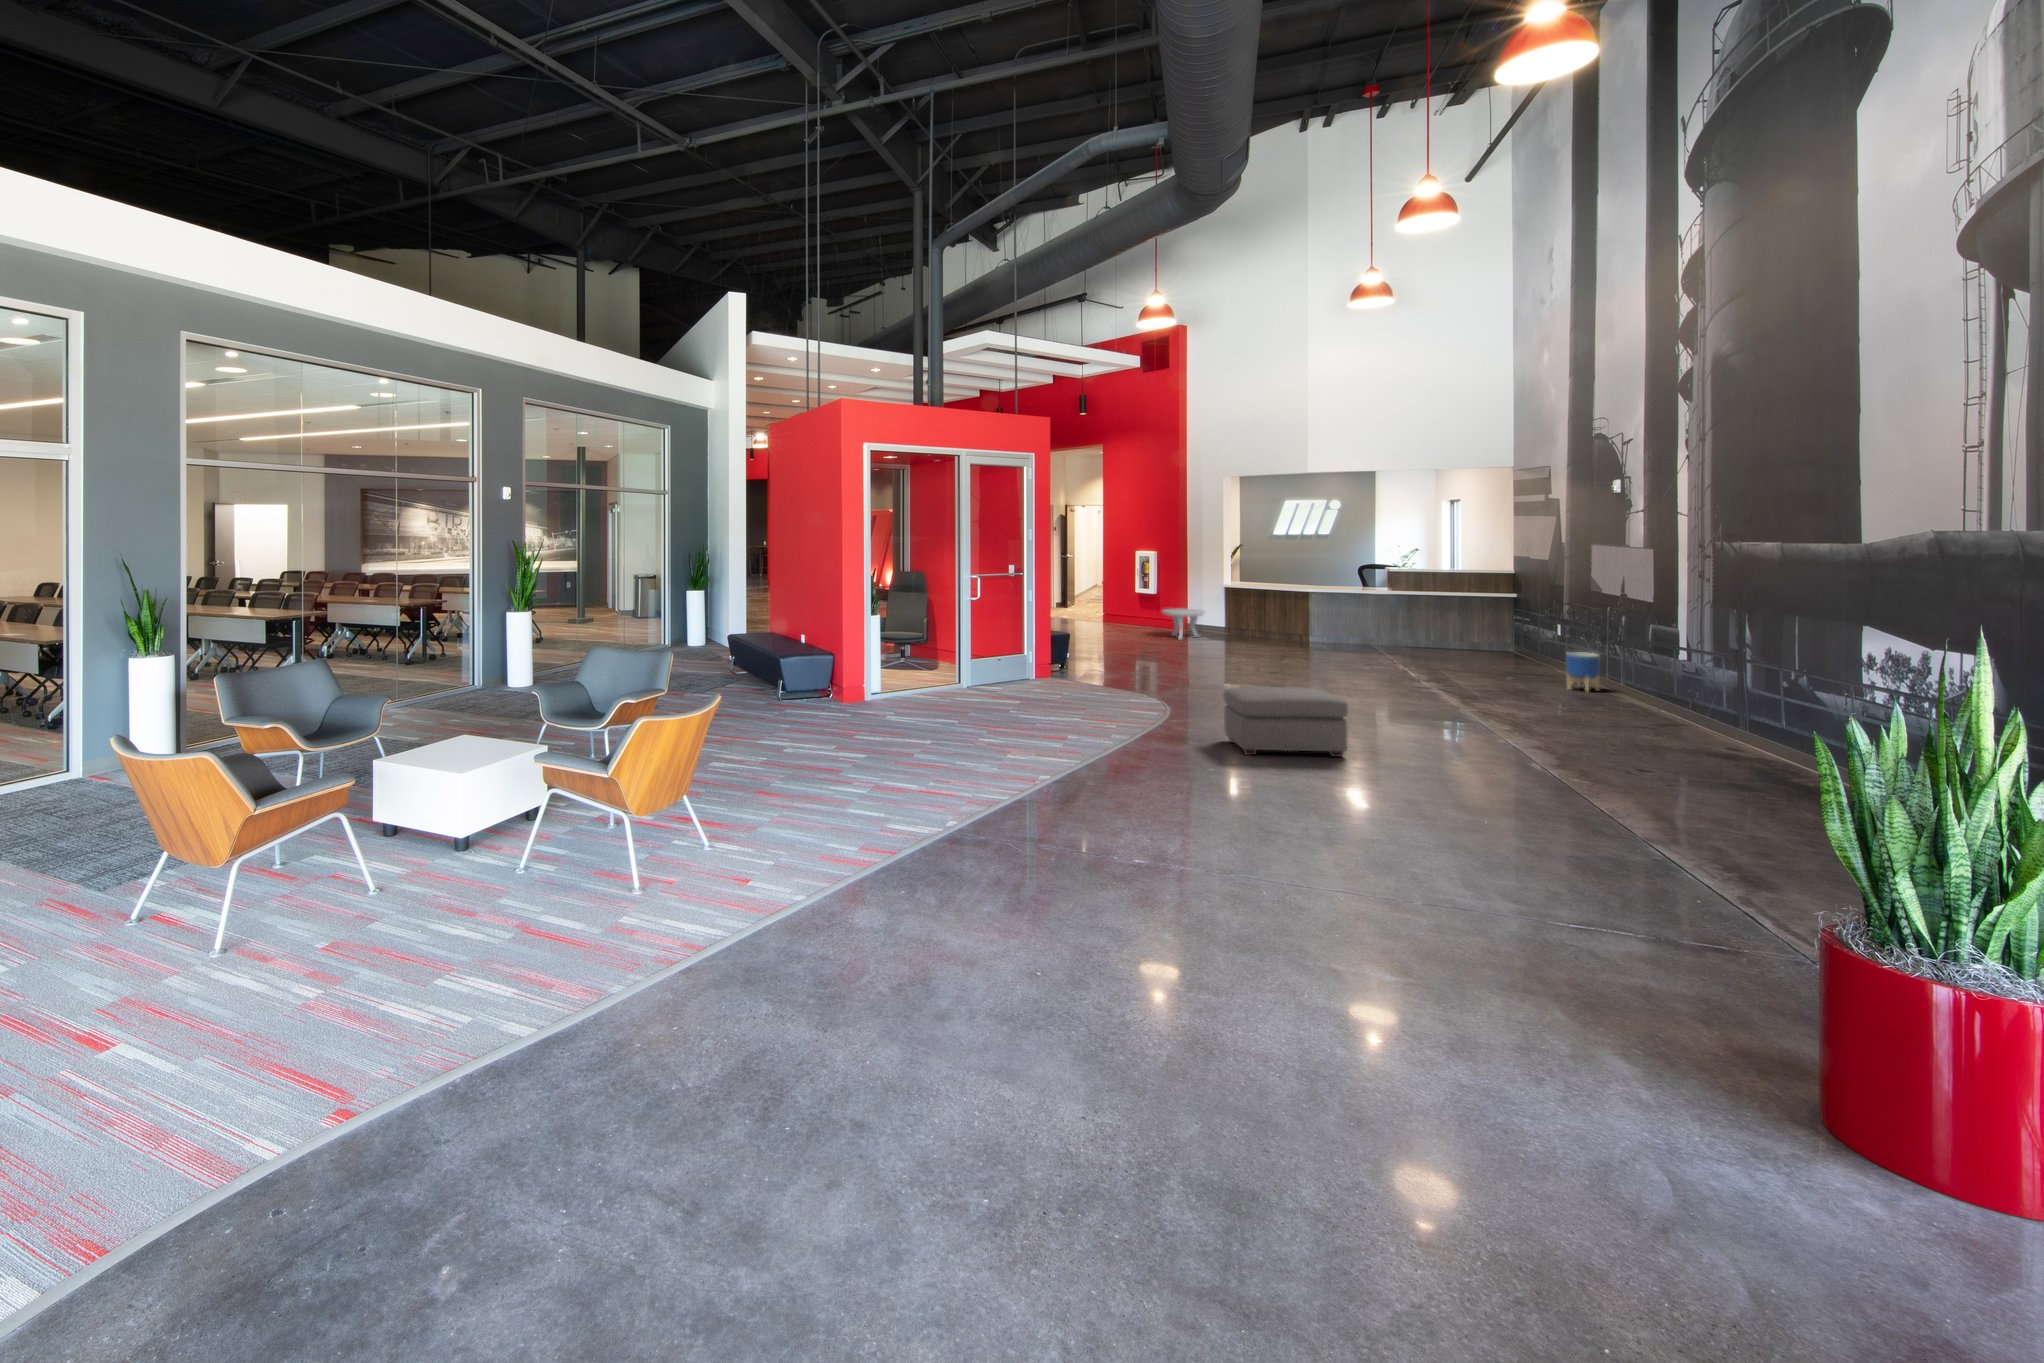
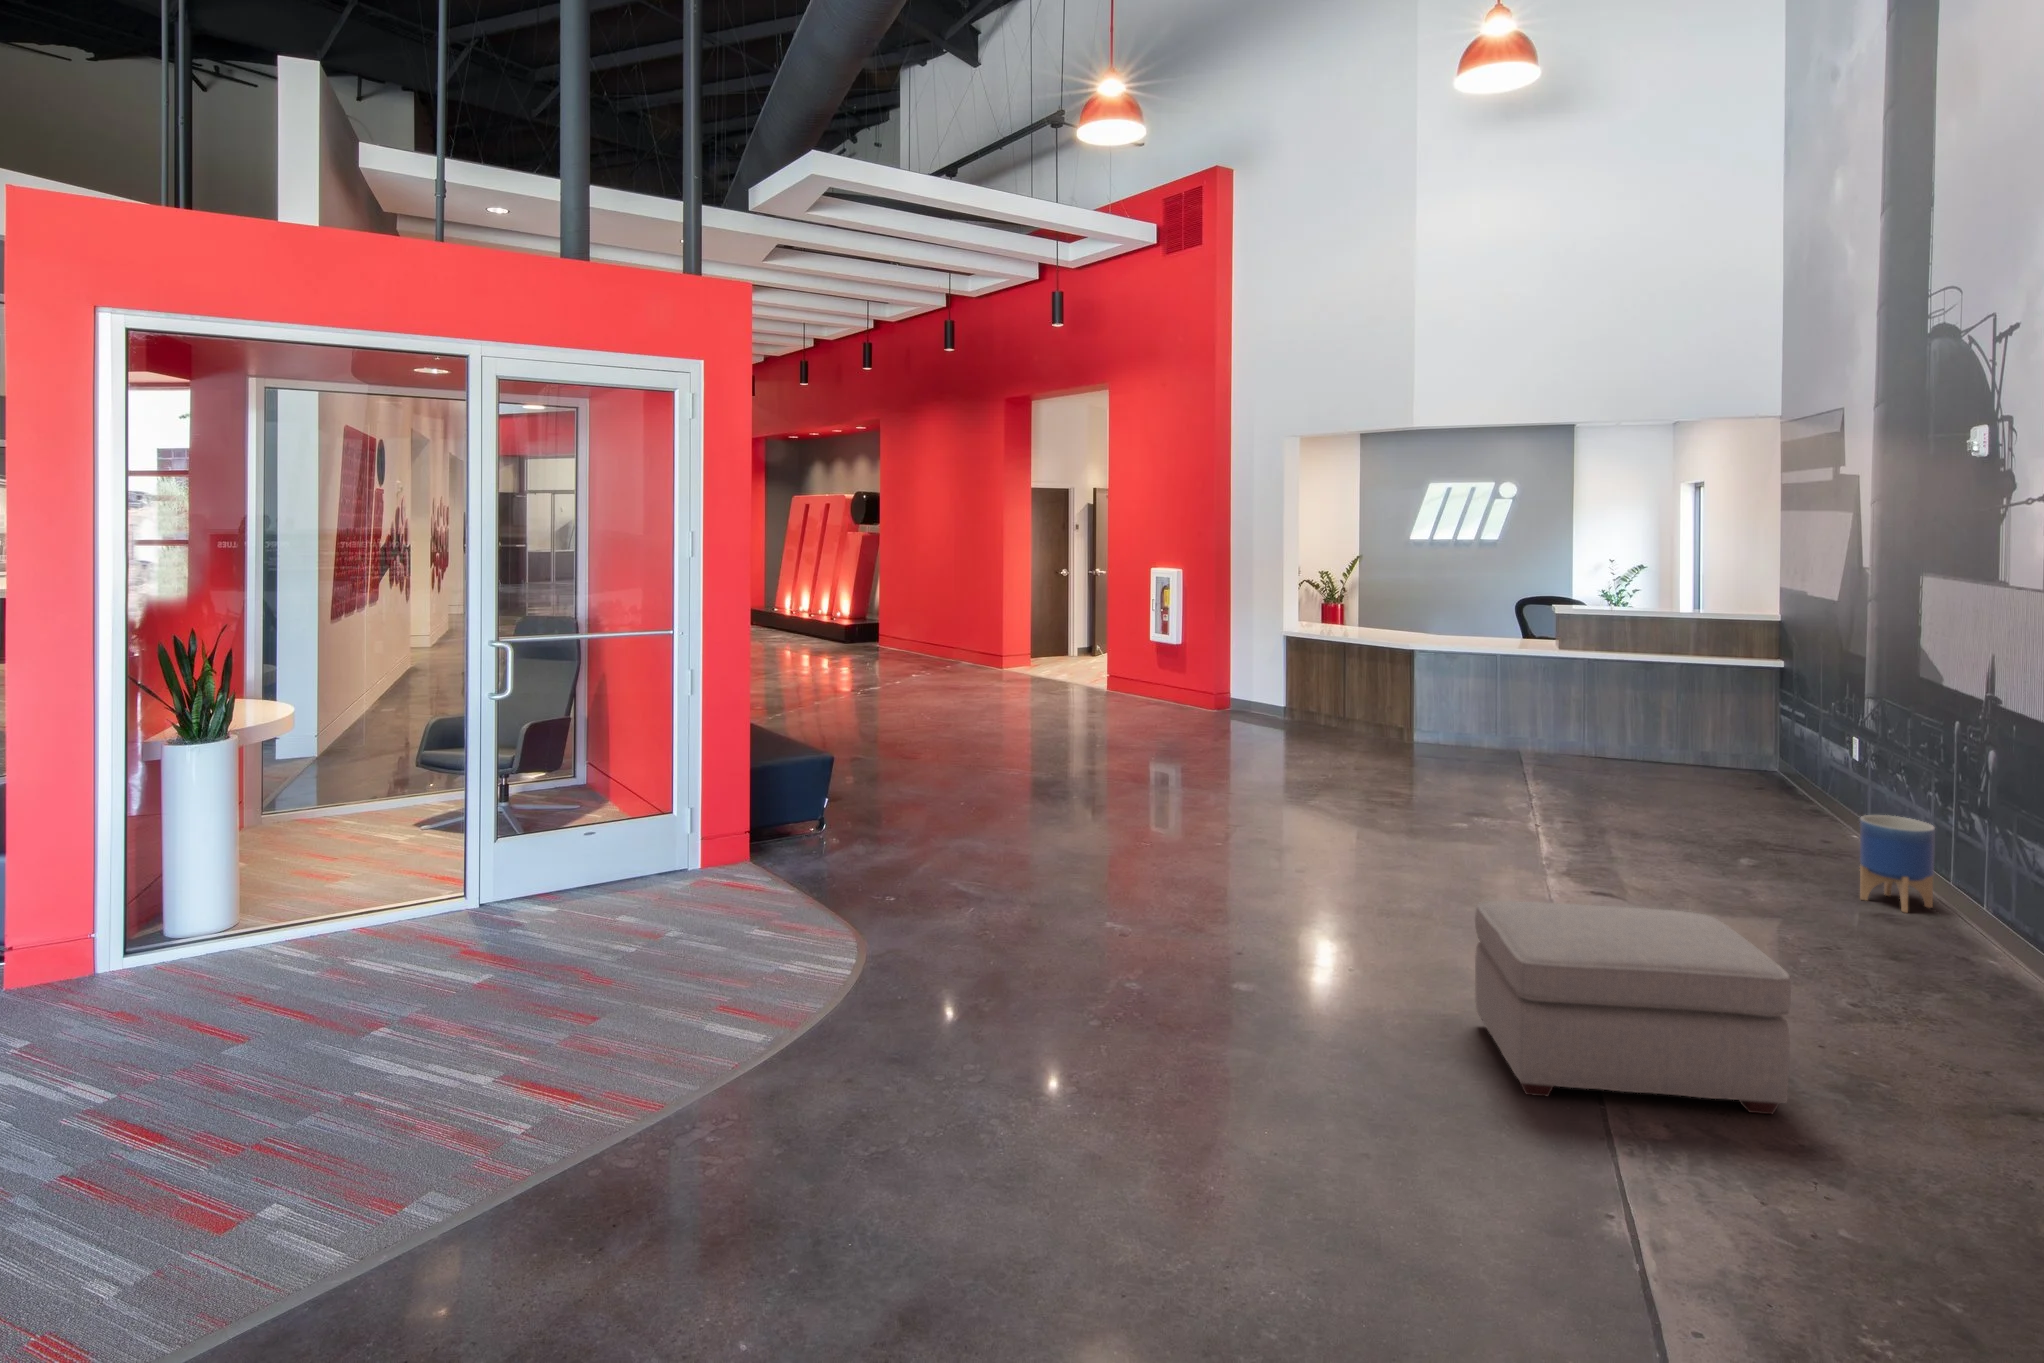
side table: present [1162,609,1204,640] -> none [1178,667,1250,725]
ottoman: present [1223,687,1348,757] -> present [1475,901,1791,1114]

